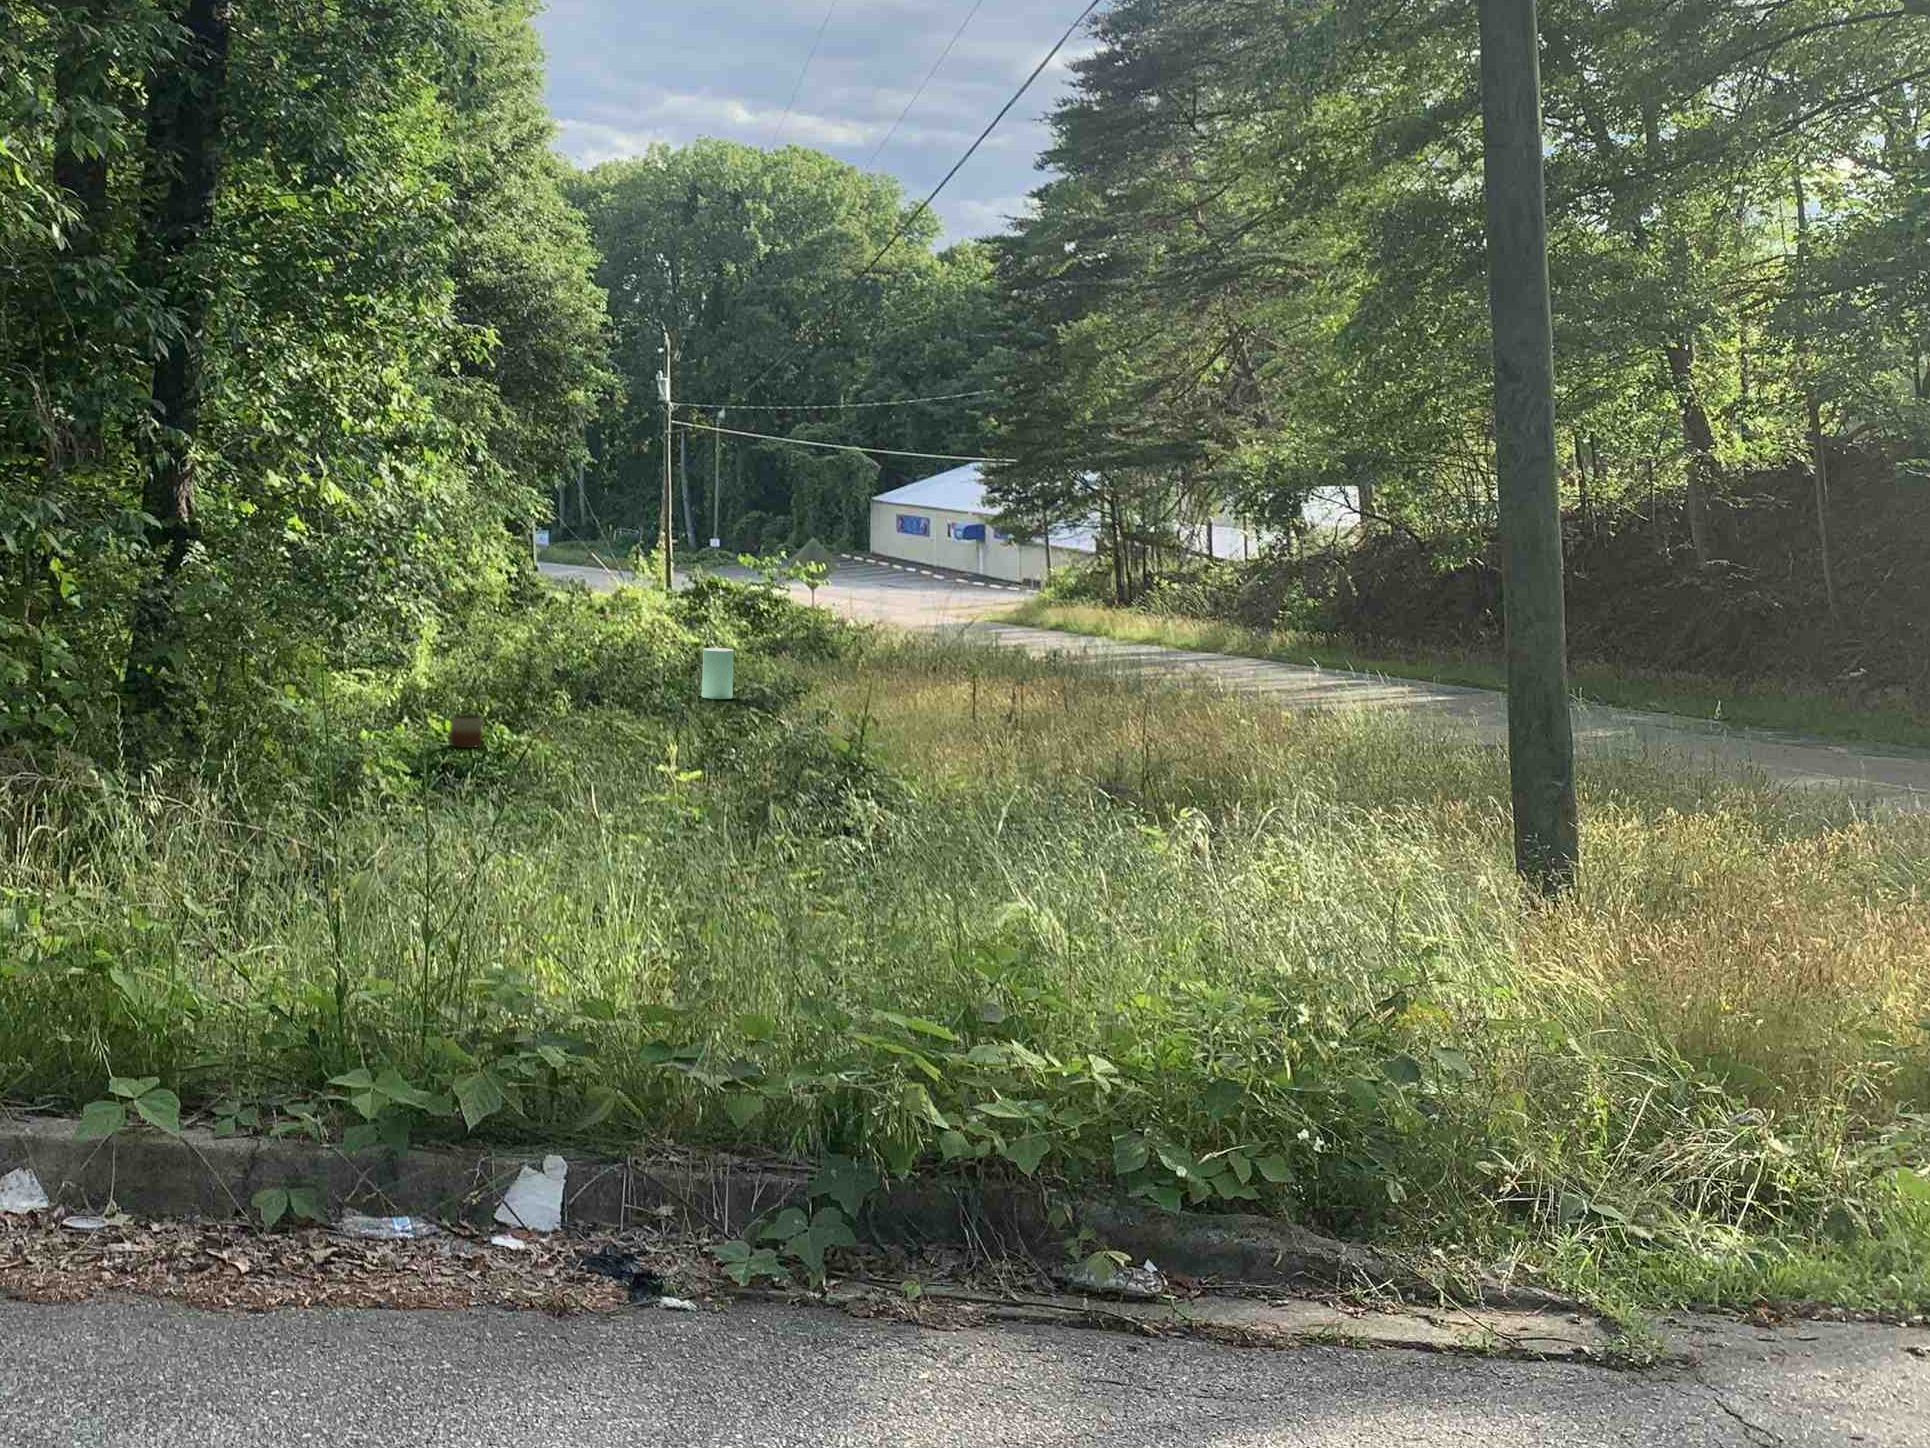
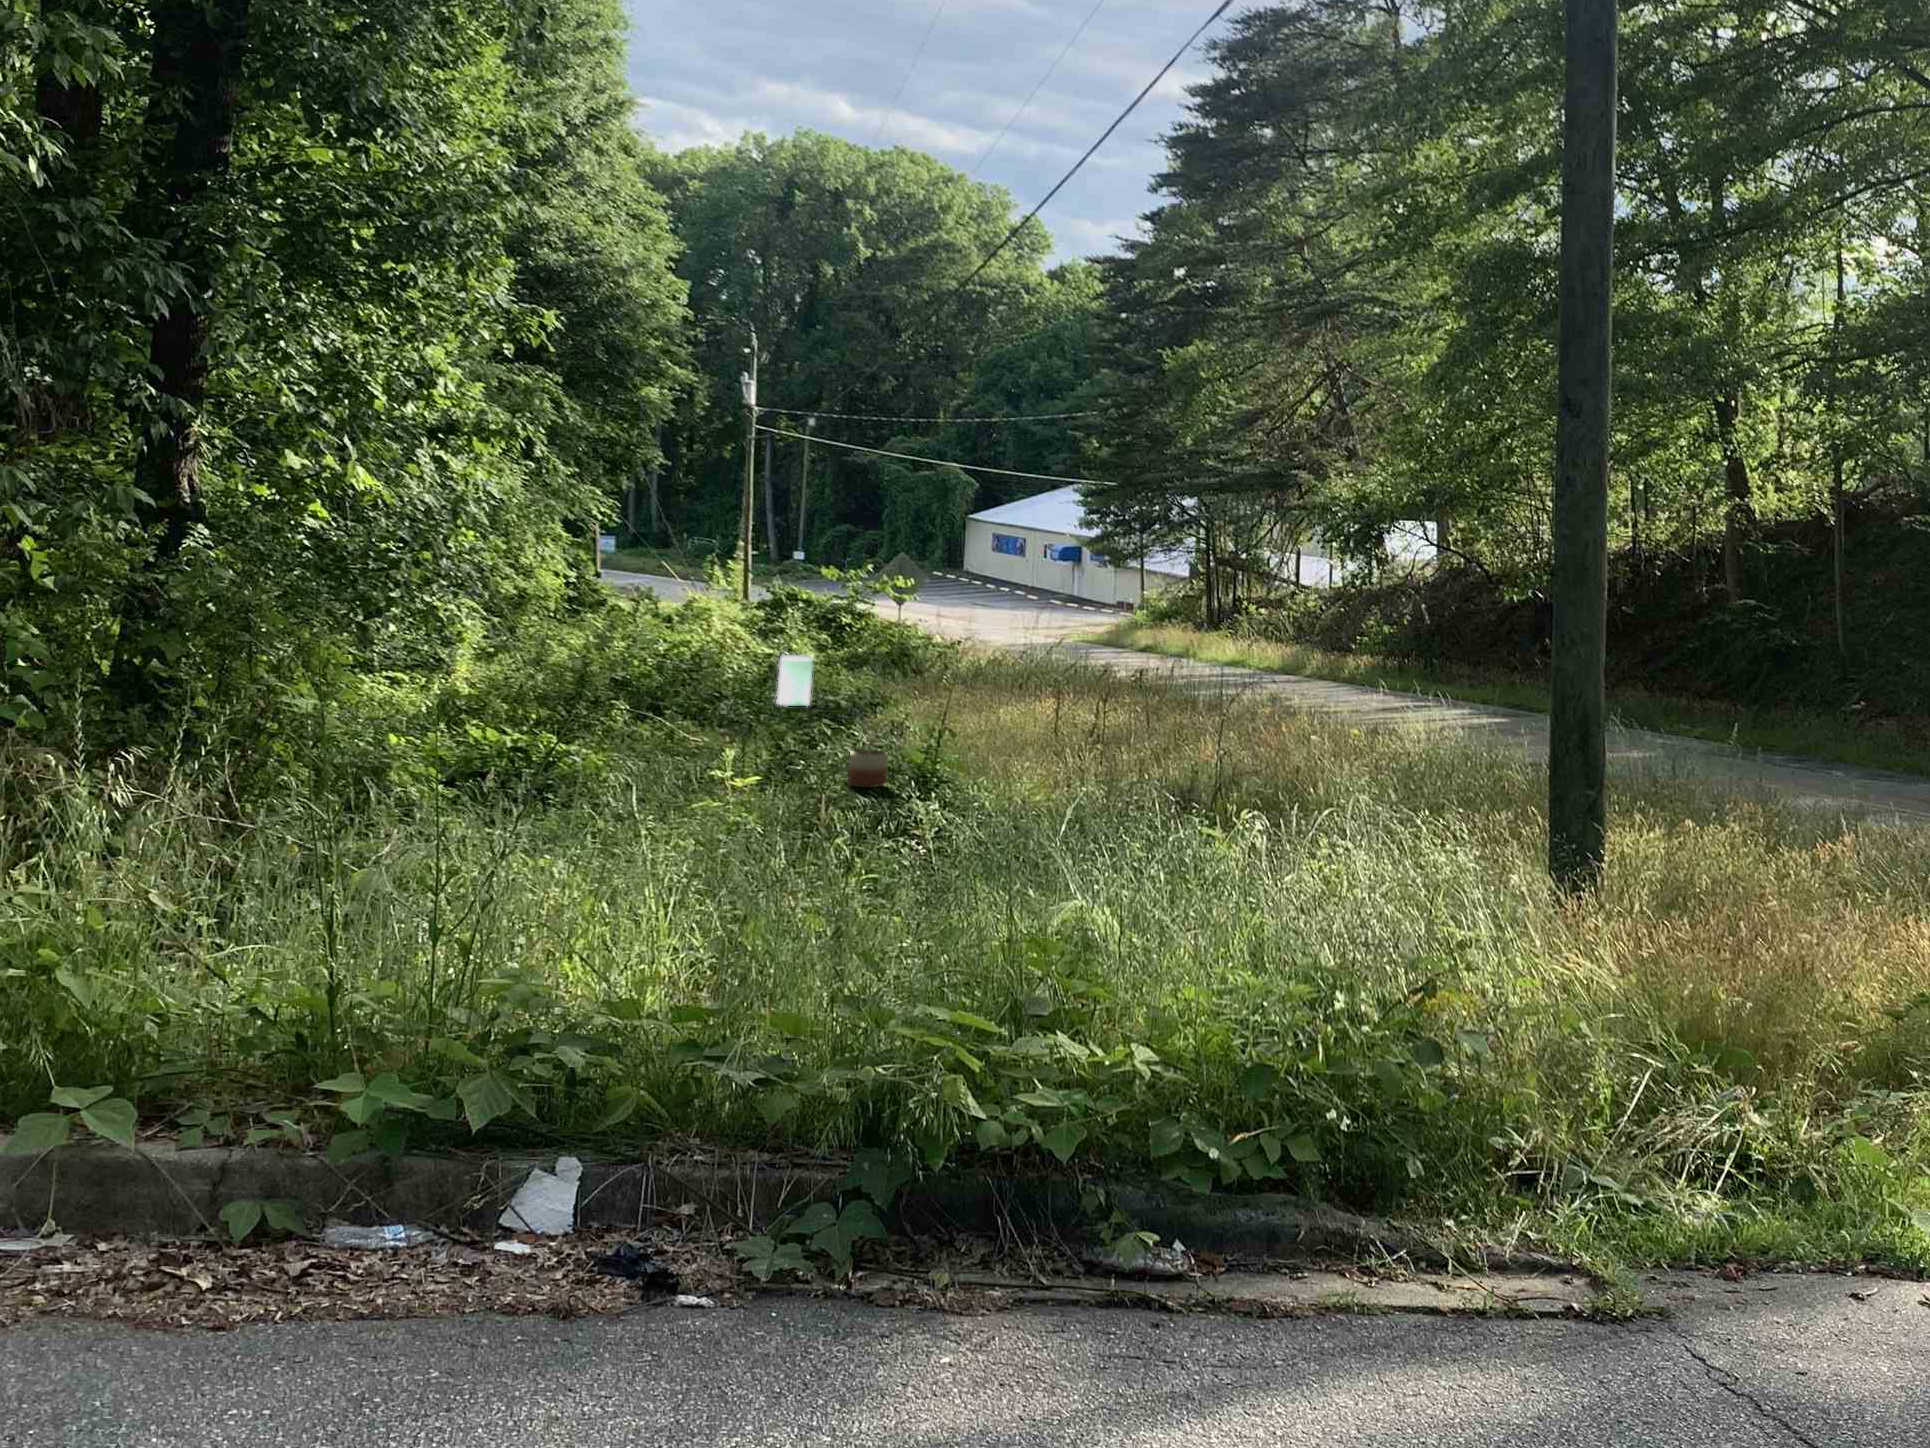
planter: present [450,715,483,748] -> present [848,750,888,788]

